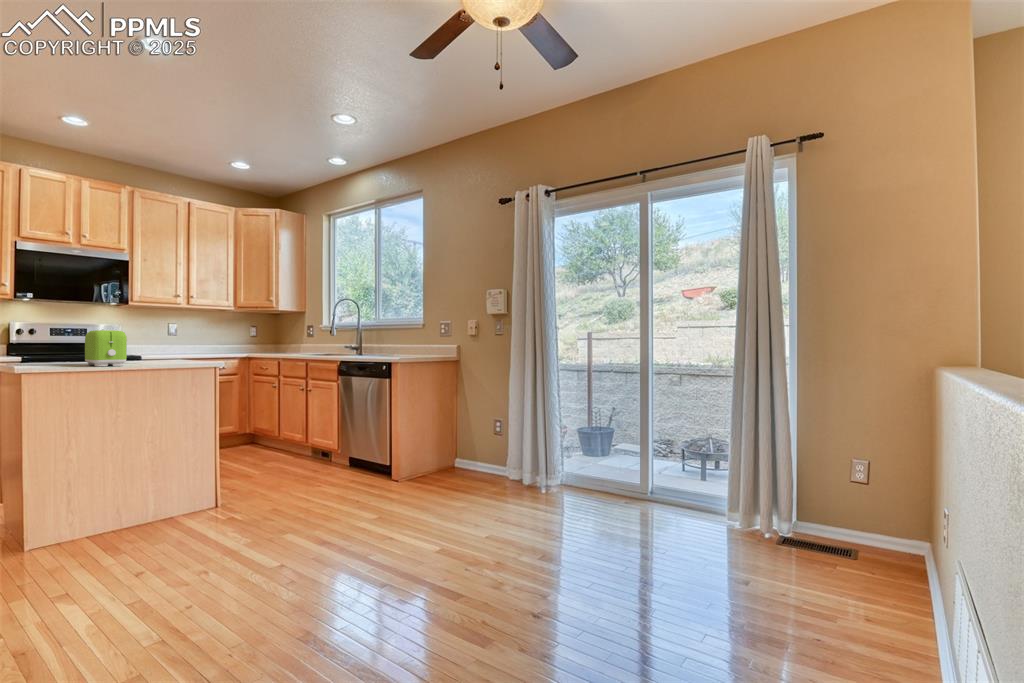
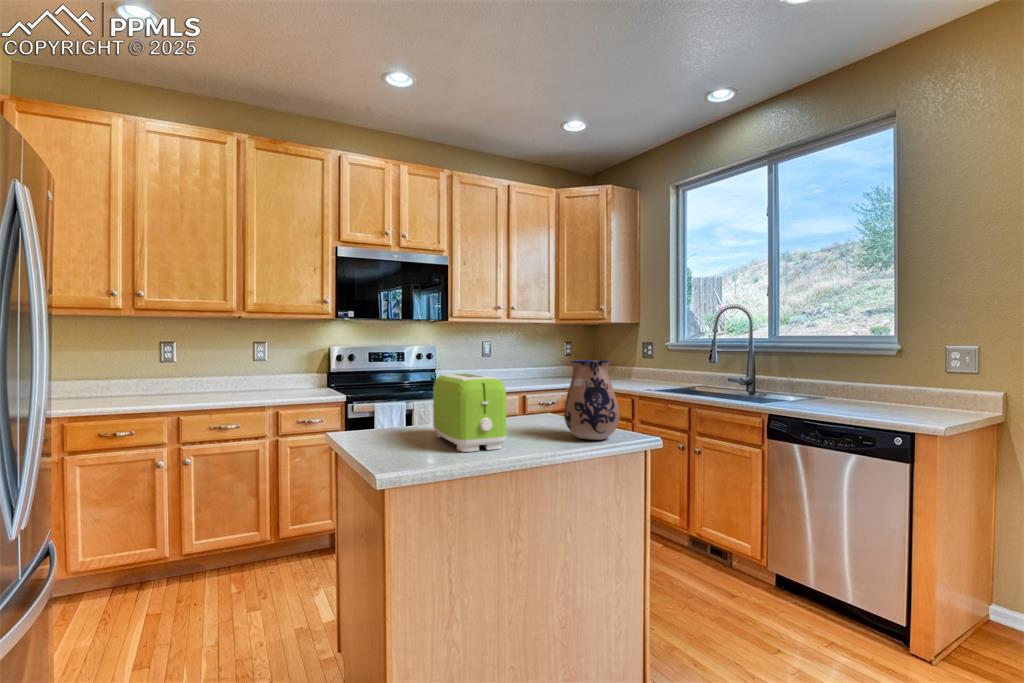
ceramic pitcher: none [170,324,203,364] -> present [564,360,620,440]

